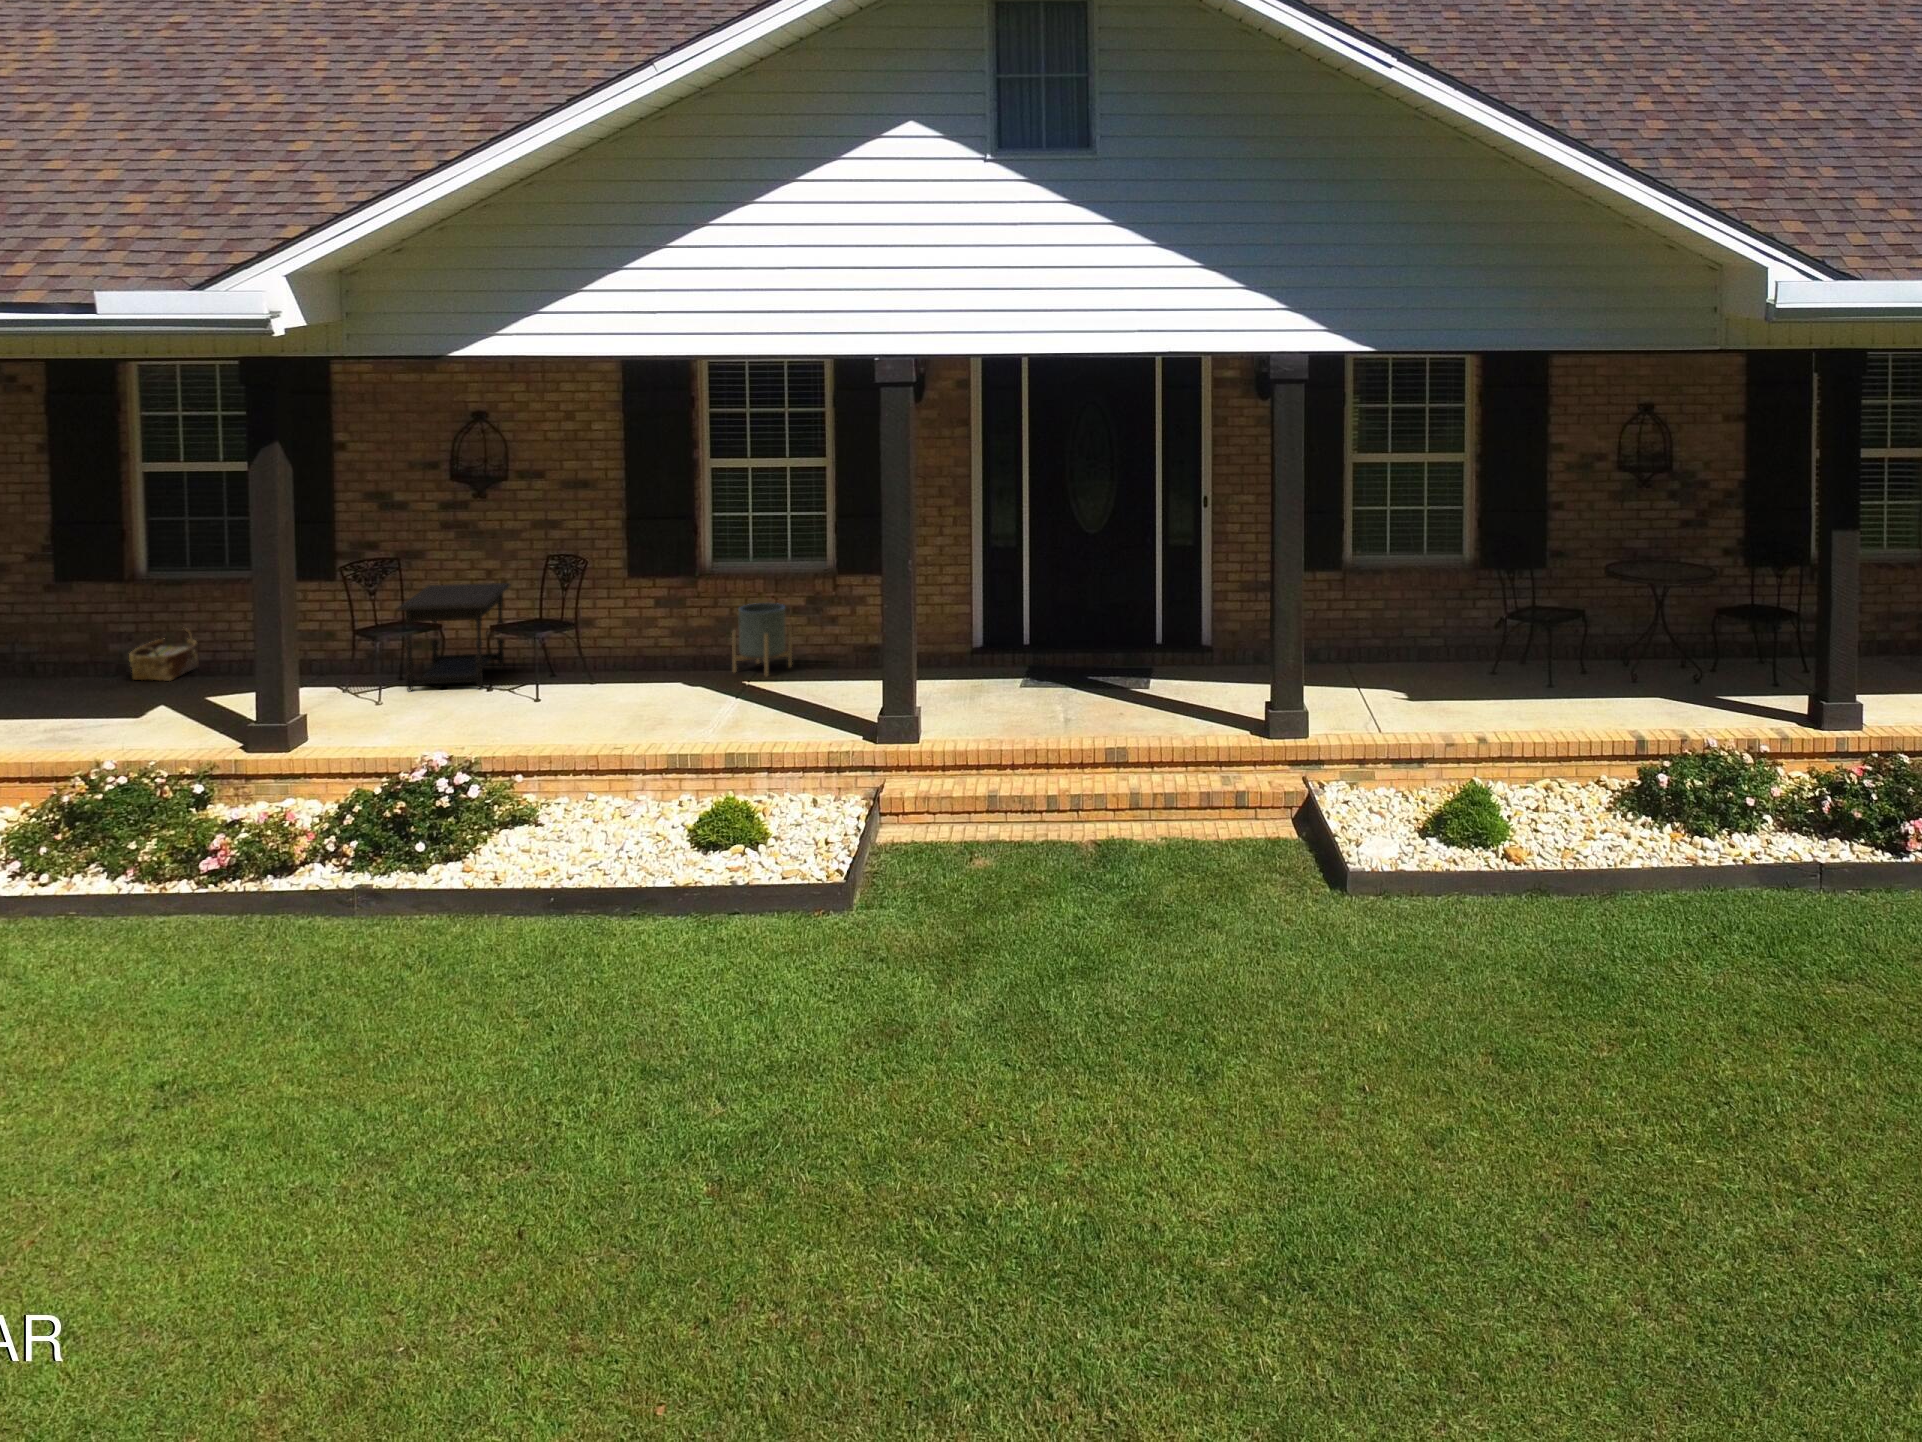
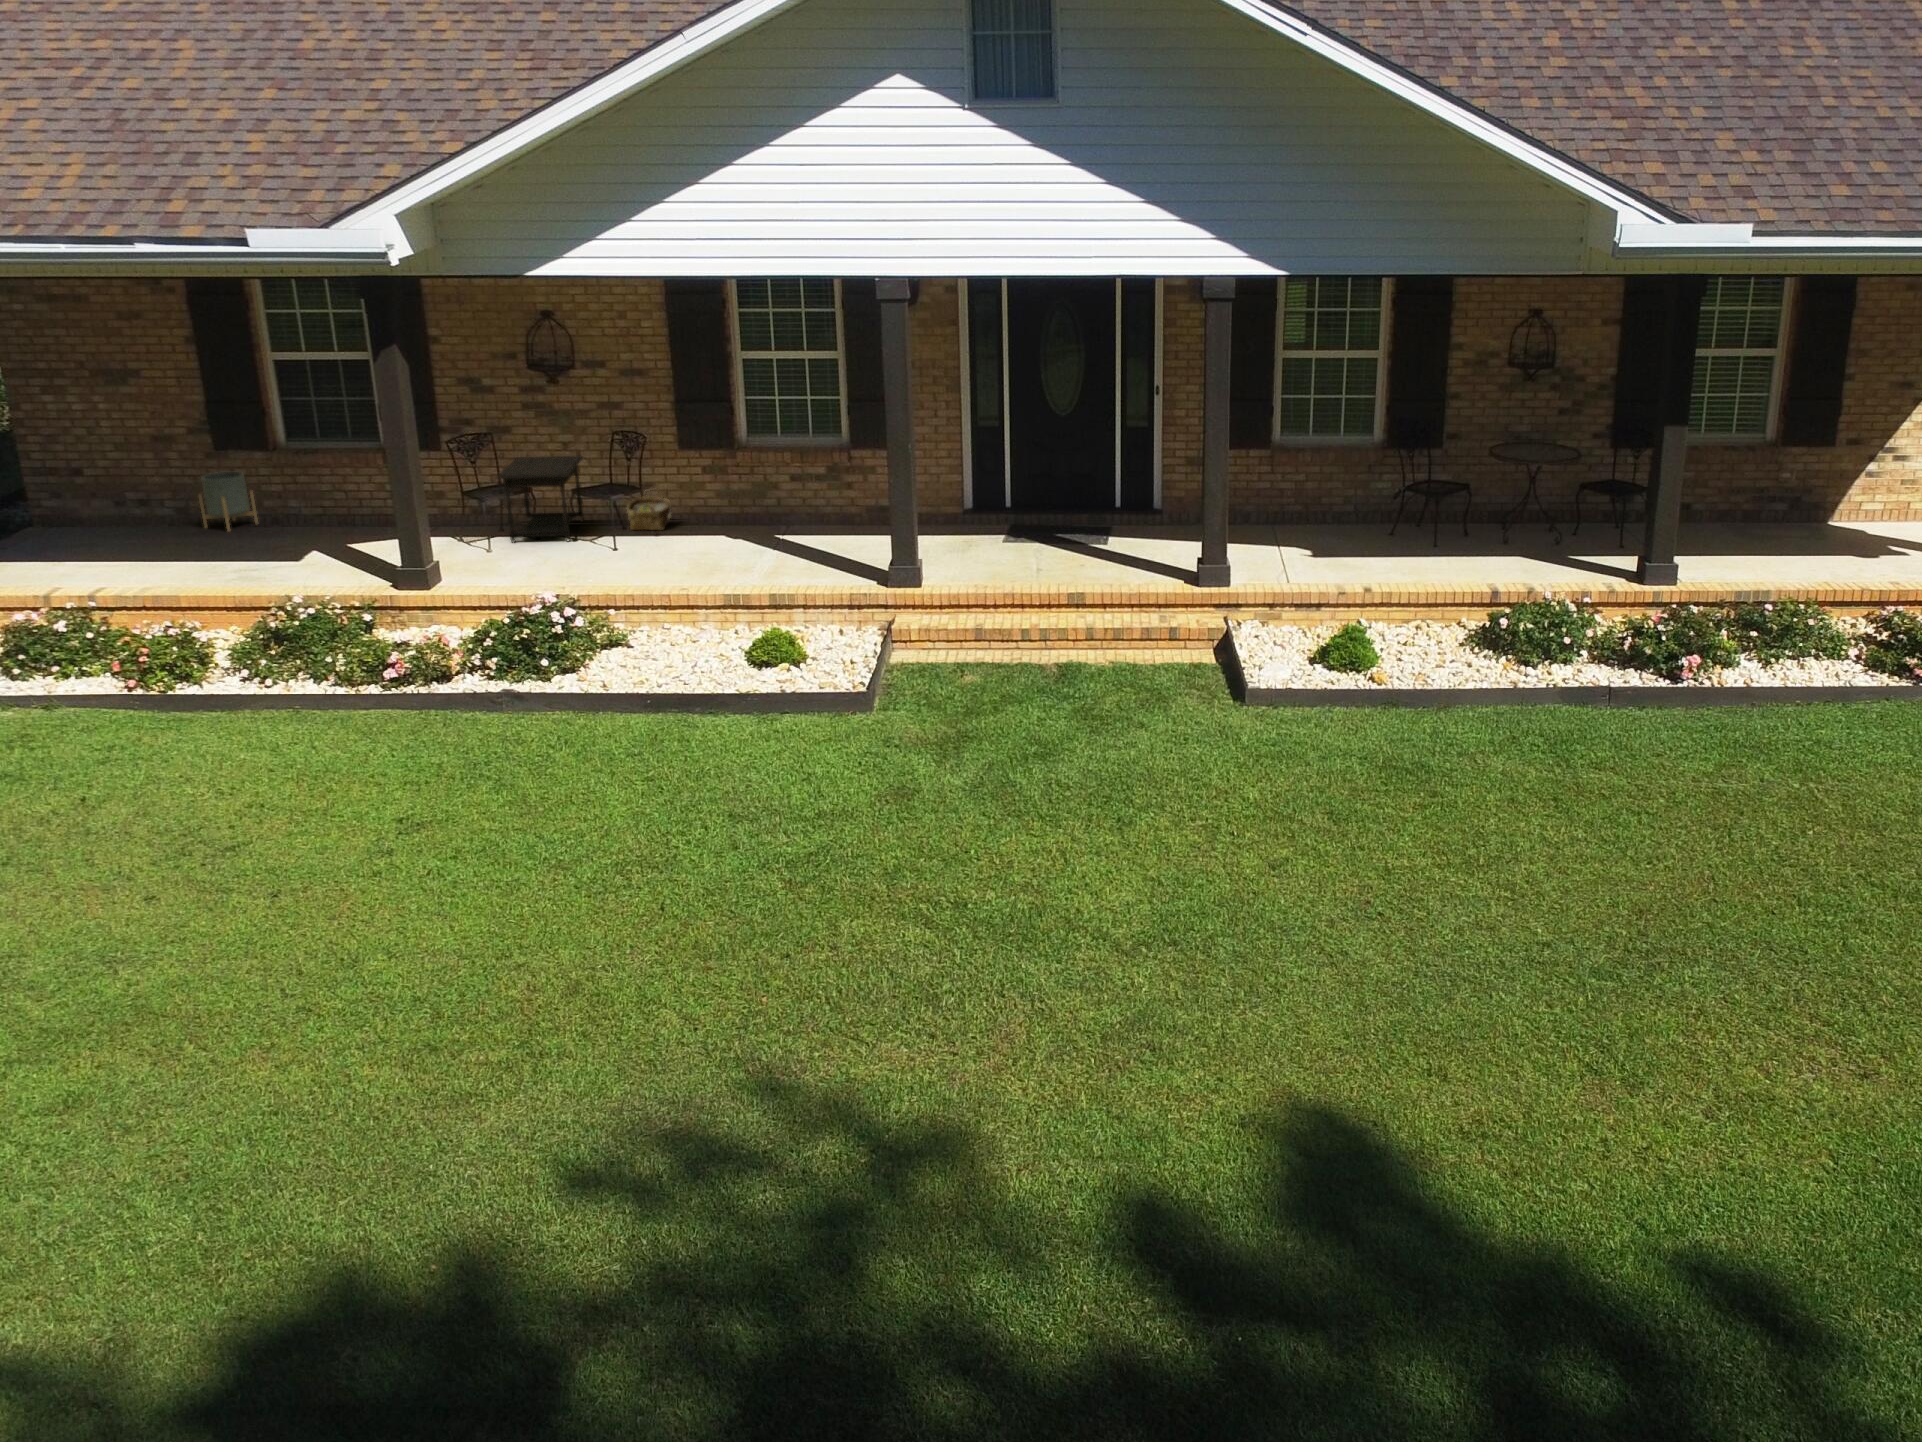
planter: present [732,603,792,676] -> present [199,472,258,531]
woven basket: present [129,629,199,681] -> present [627,490,671,530]

